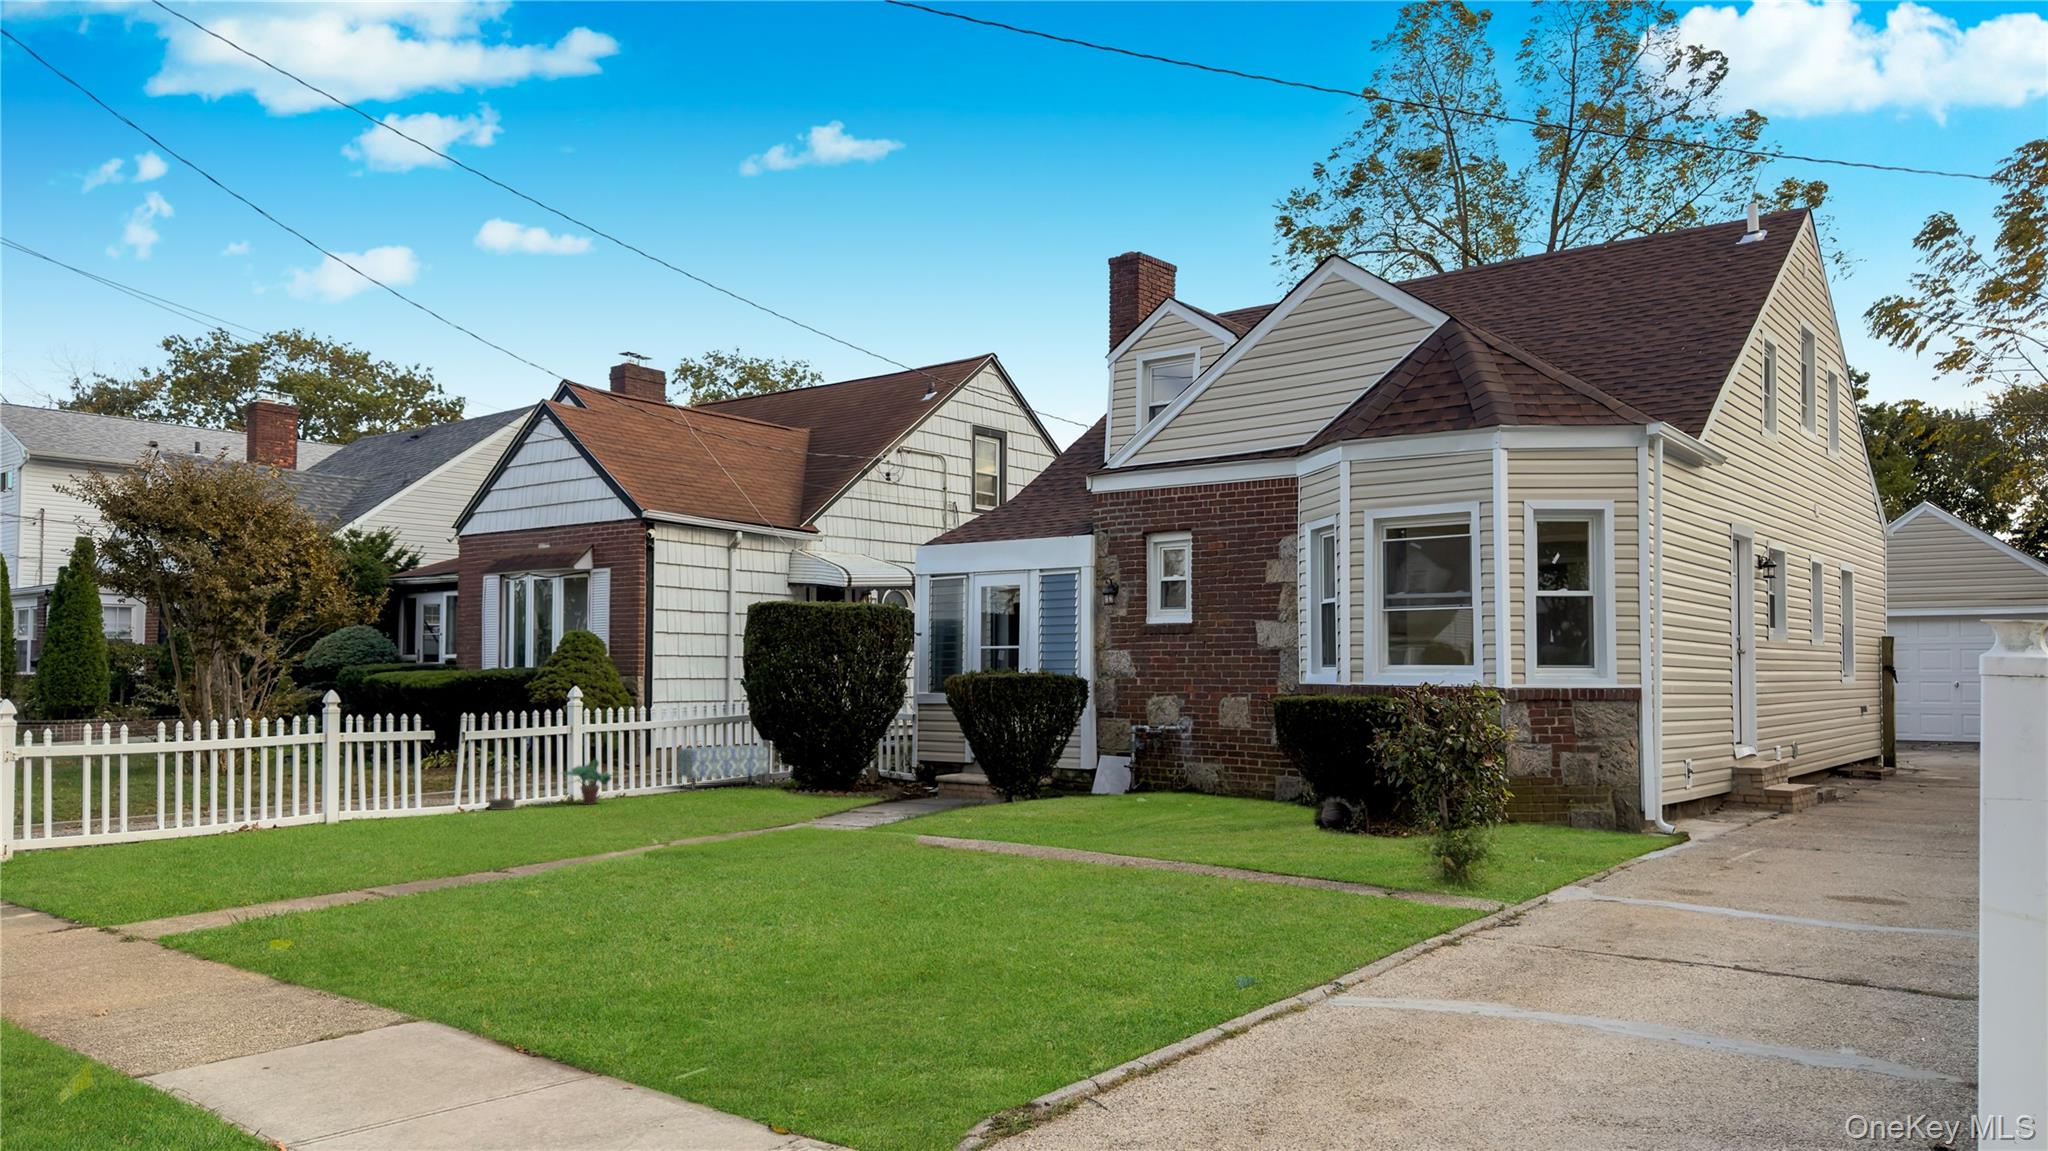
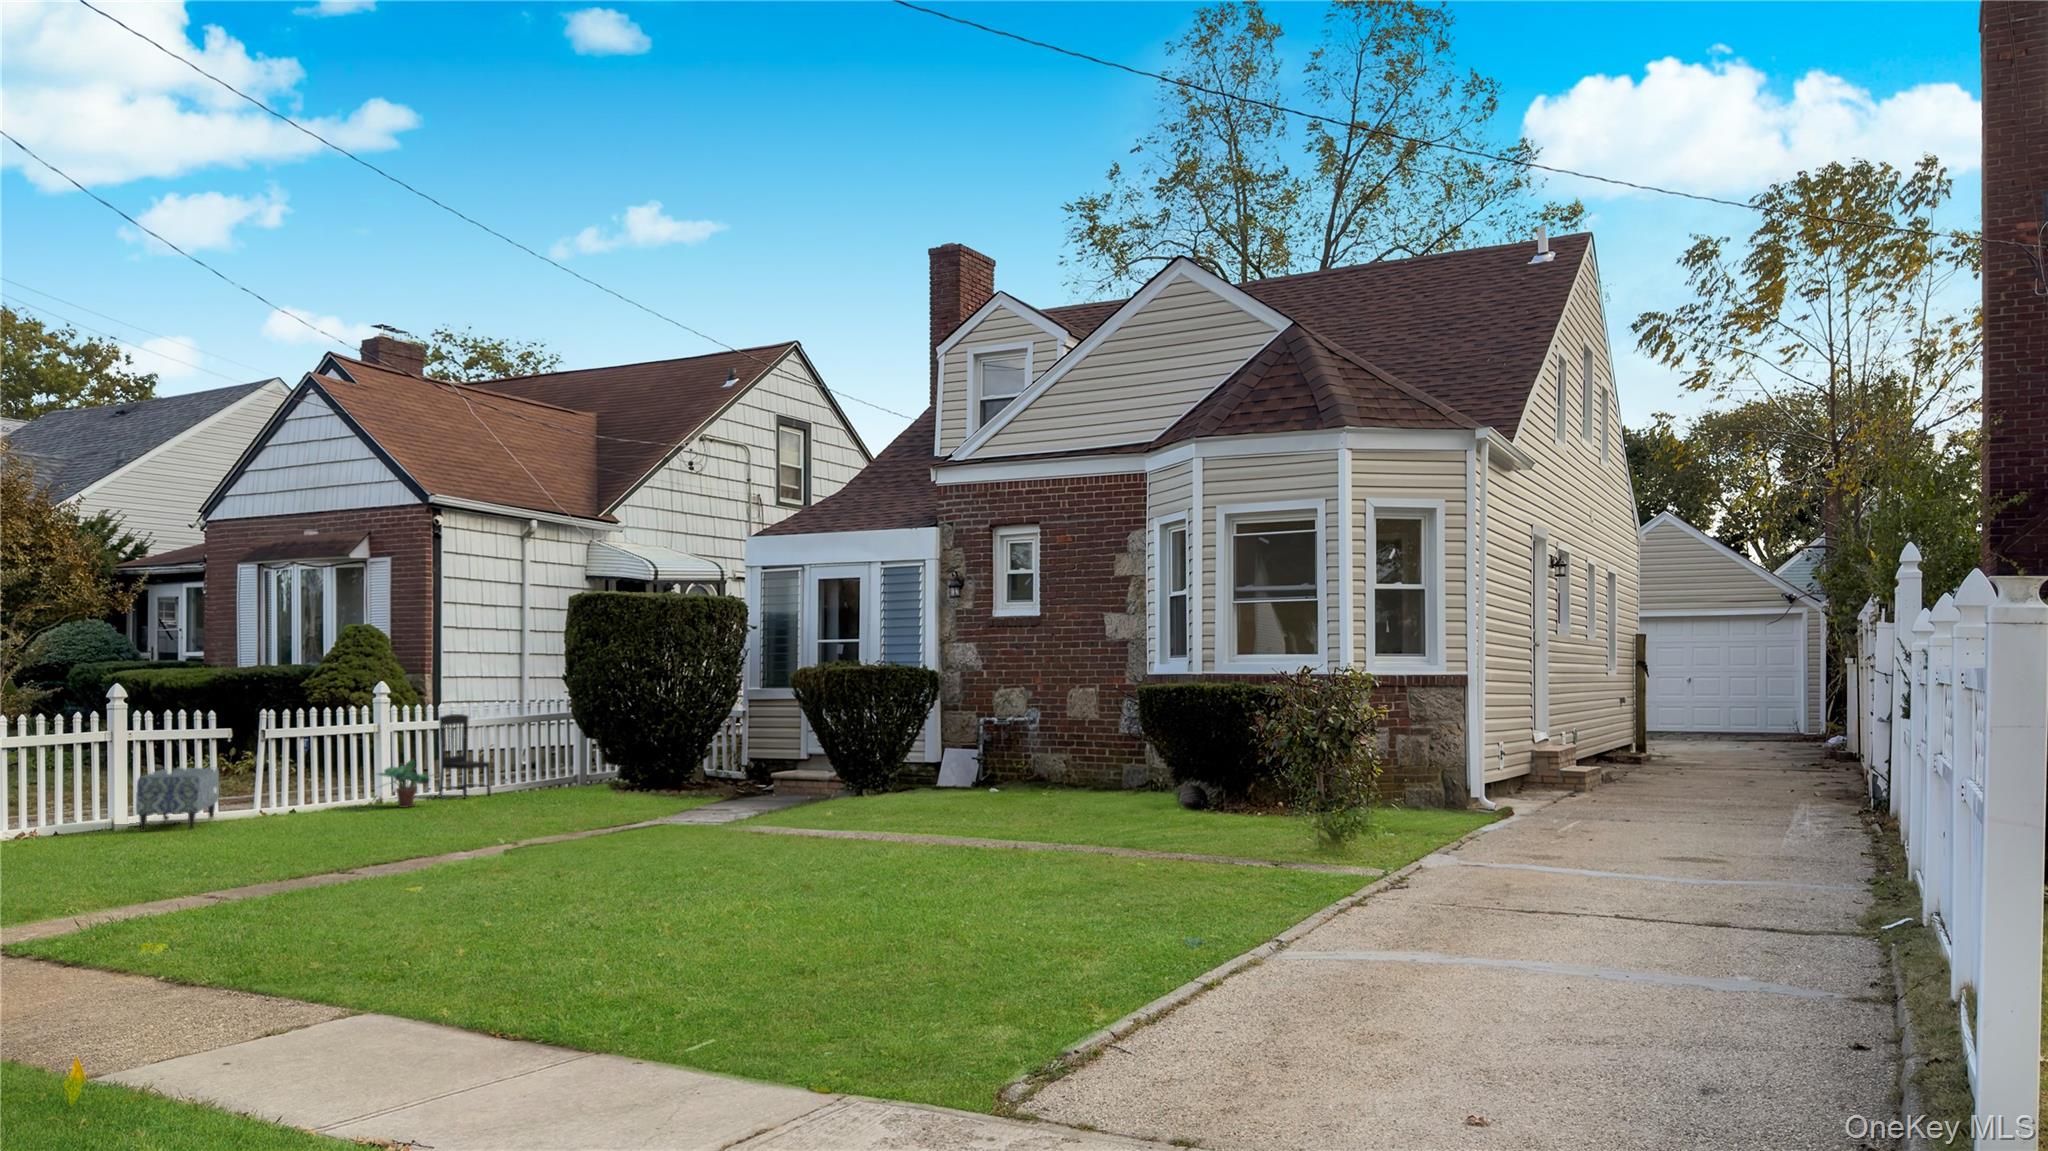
chair: none [625,717,673,797] -> present [438,714,491,799]
bench: present [677,745,768,790] -> present [136,768,219,832]
basket: present [489,798,515,810] -> none [294,772,326,815]

